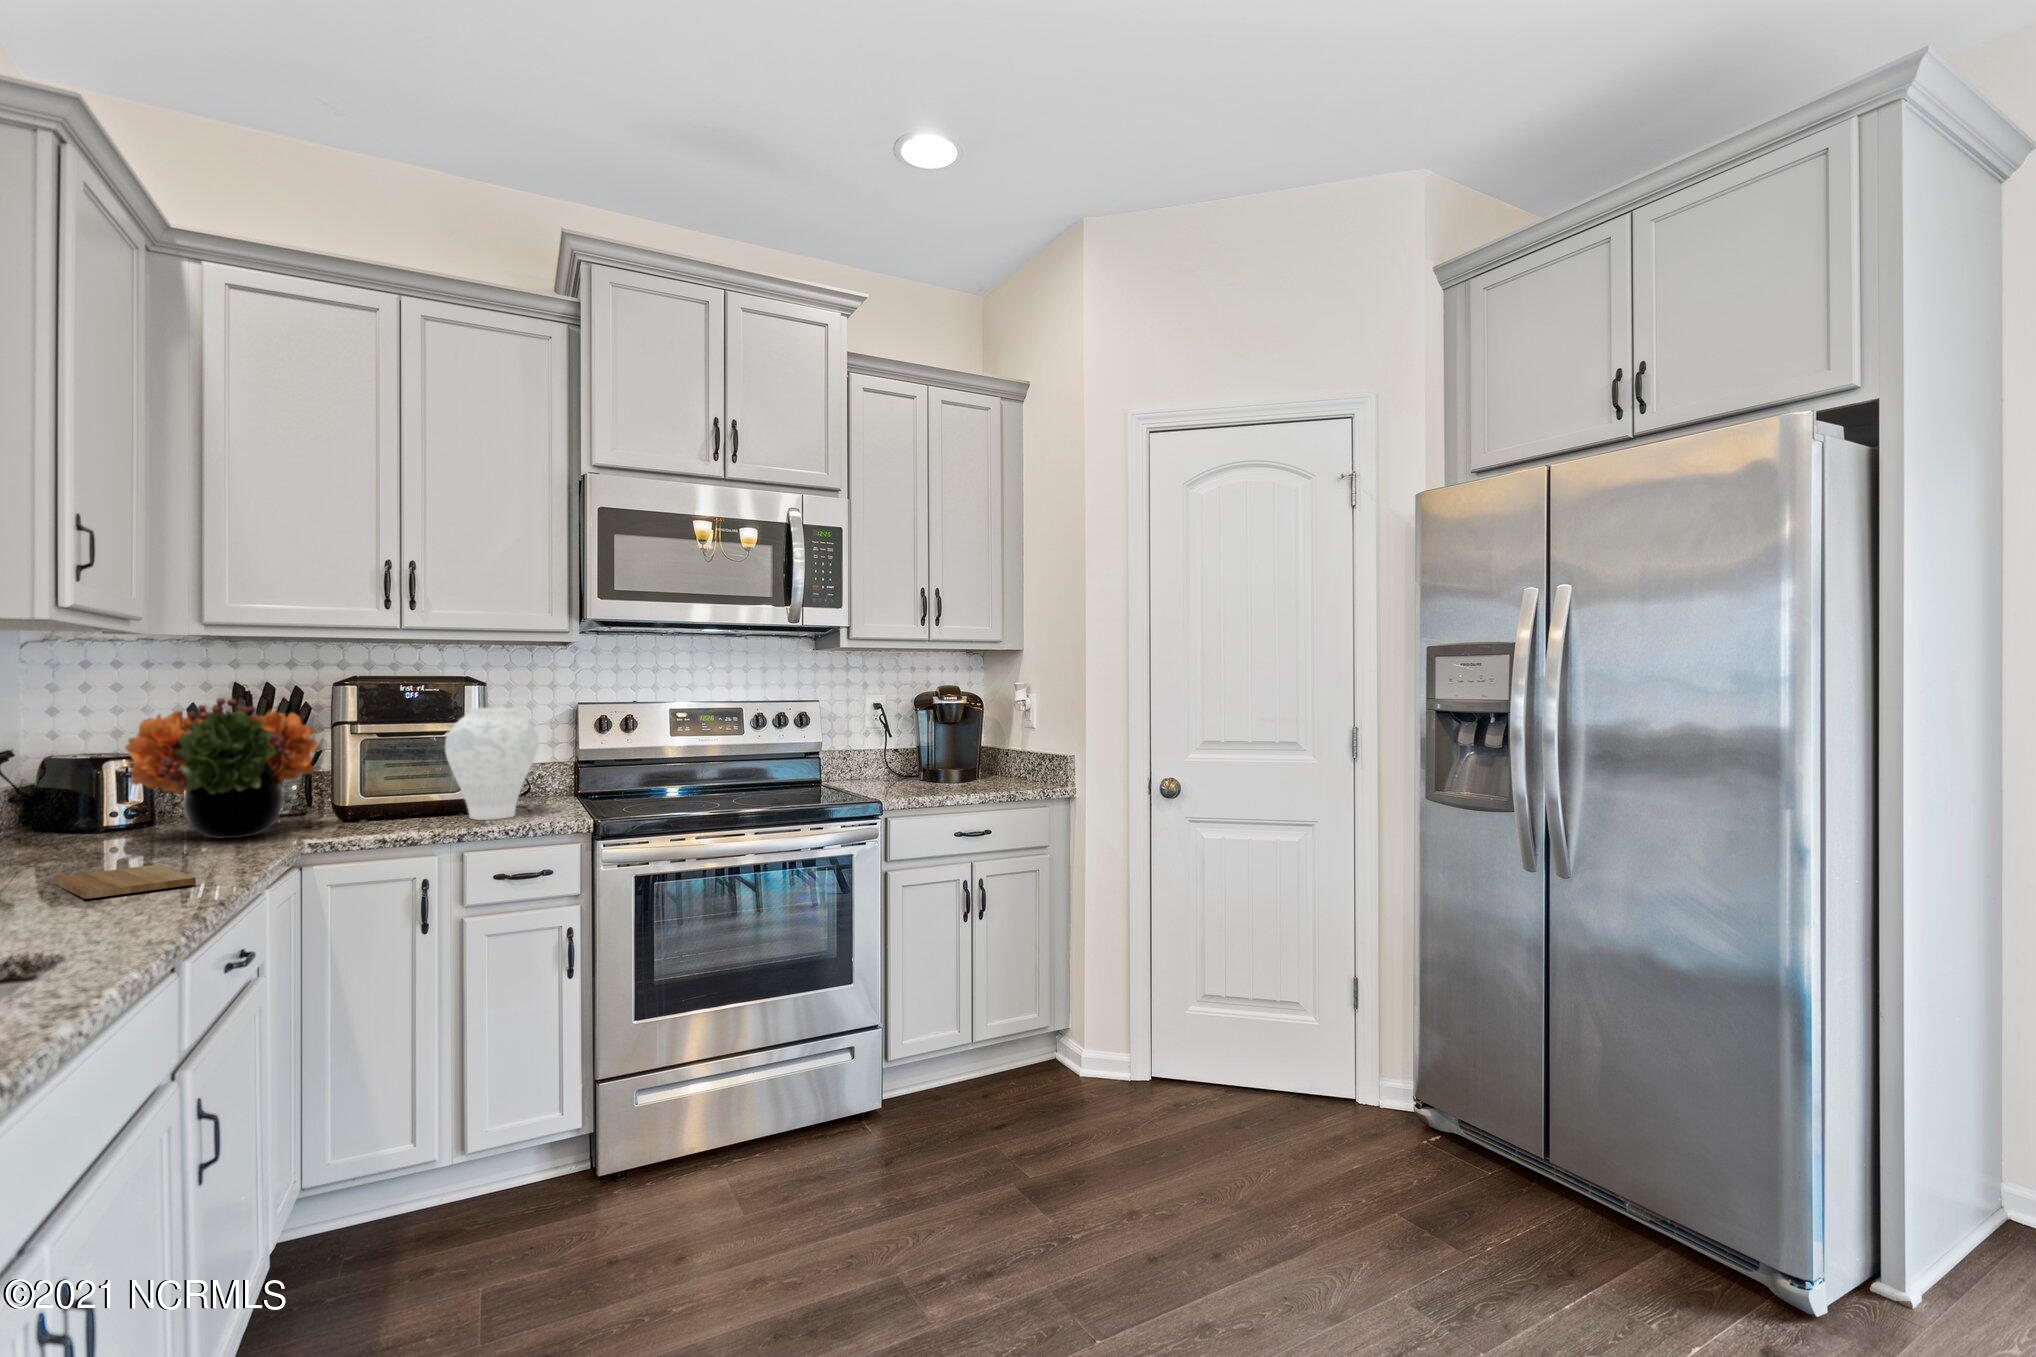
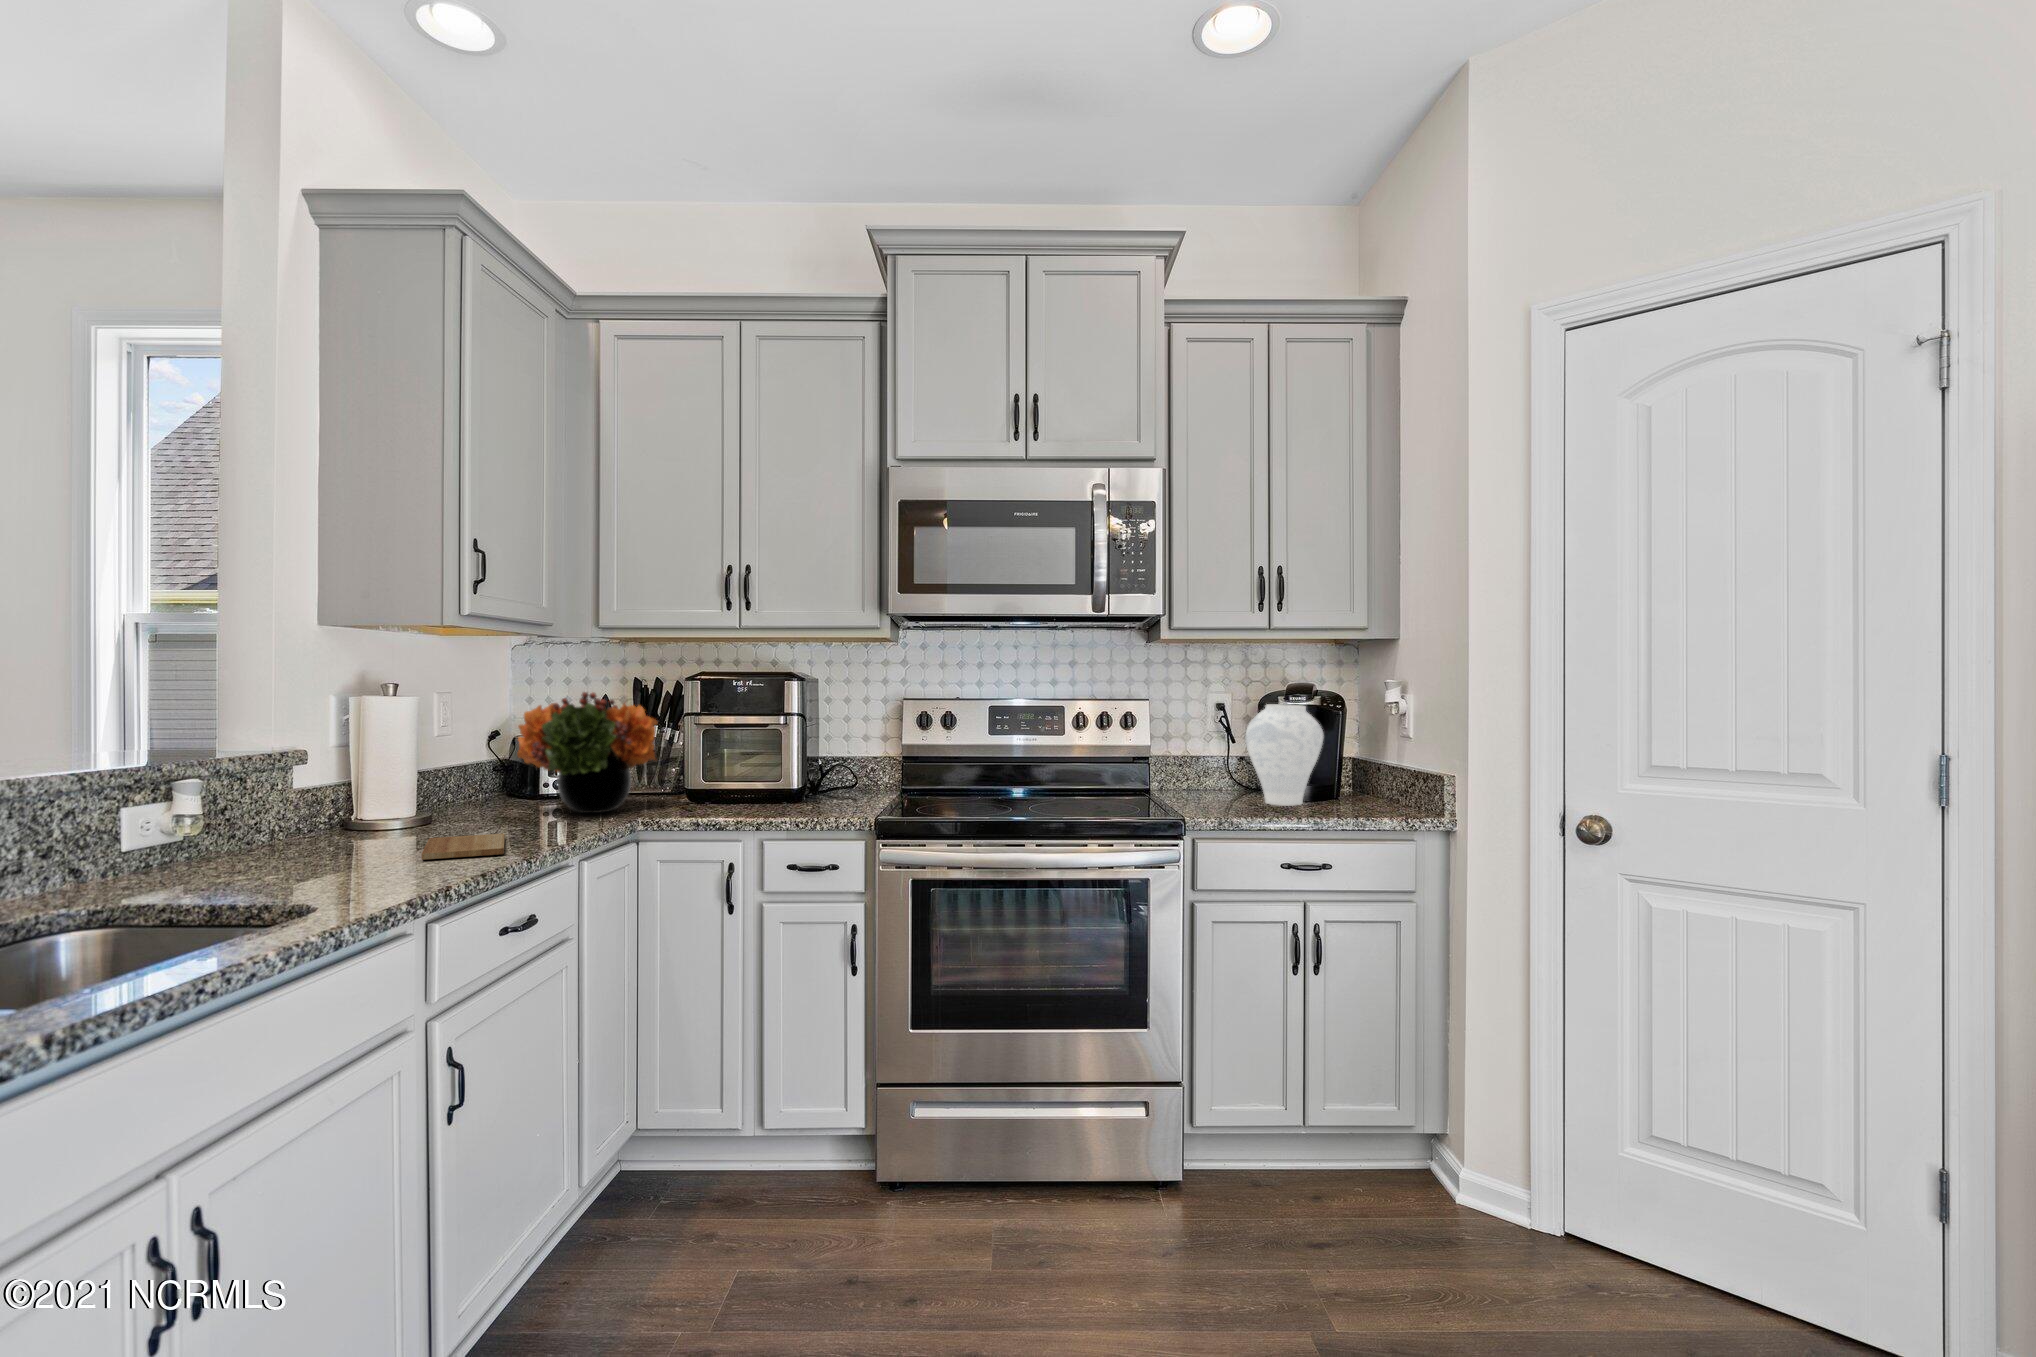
vase: present [445,708,539,820] -> present [1246,704,1324,806]

